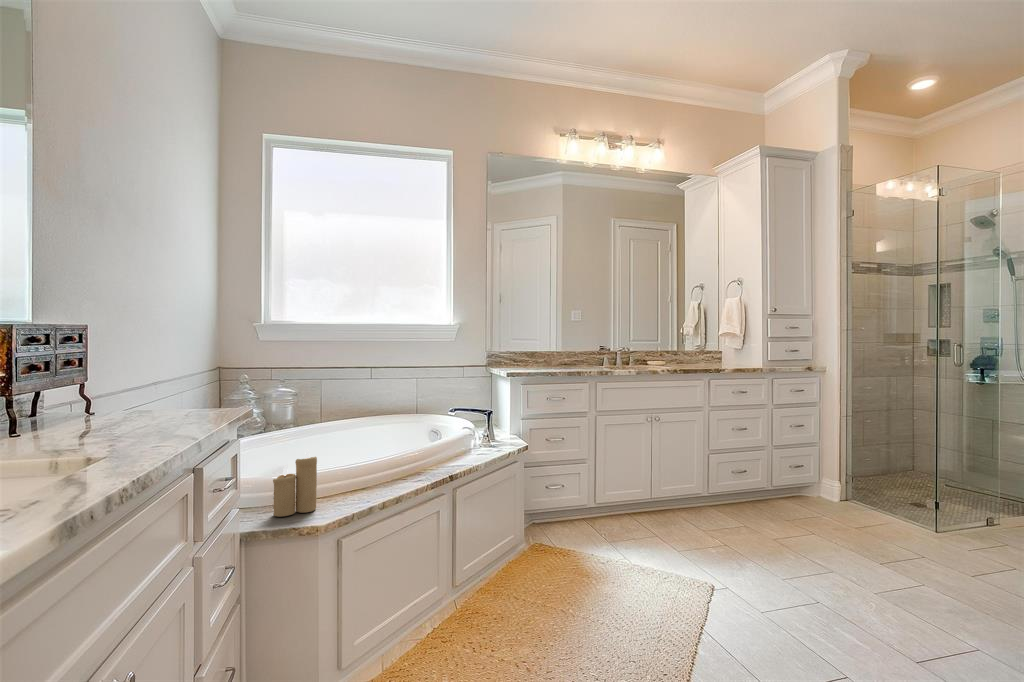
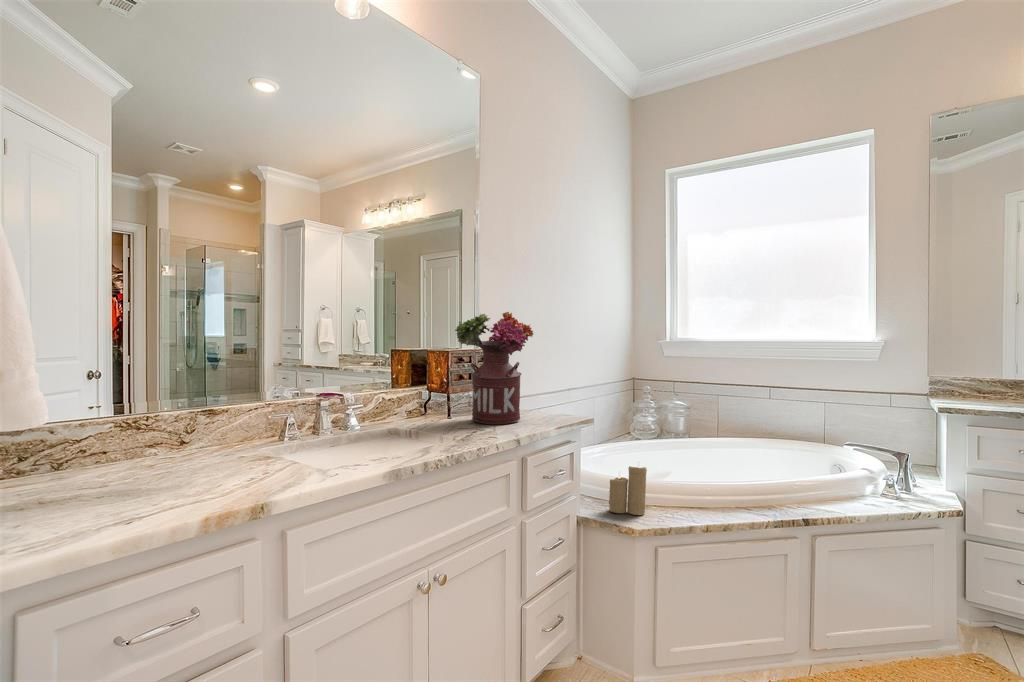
flower arrangement: none [40,266,181,433] -> present [455,312,533,424]

